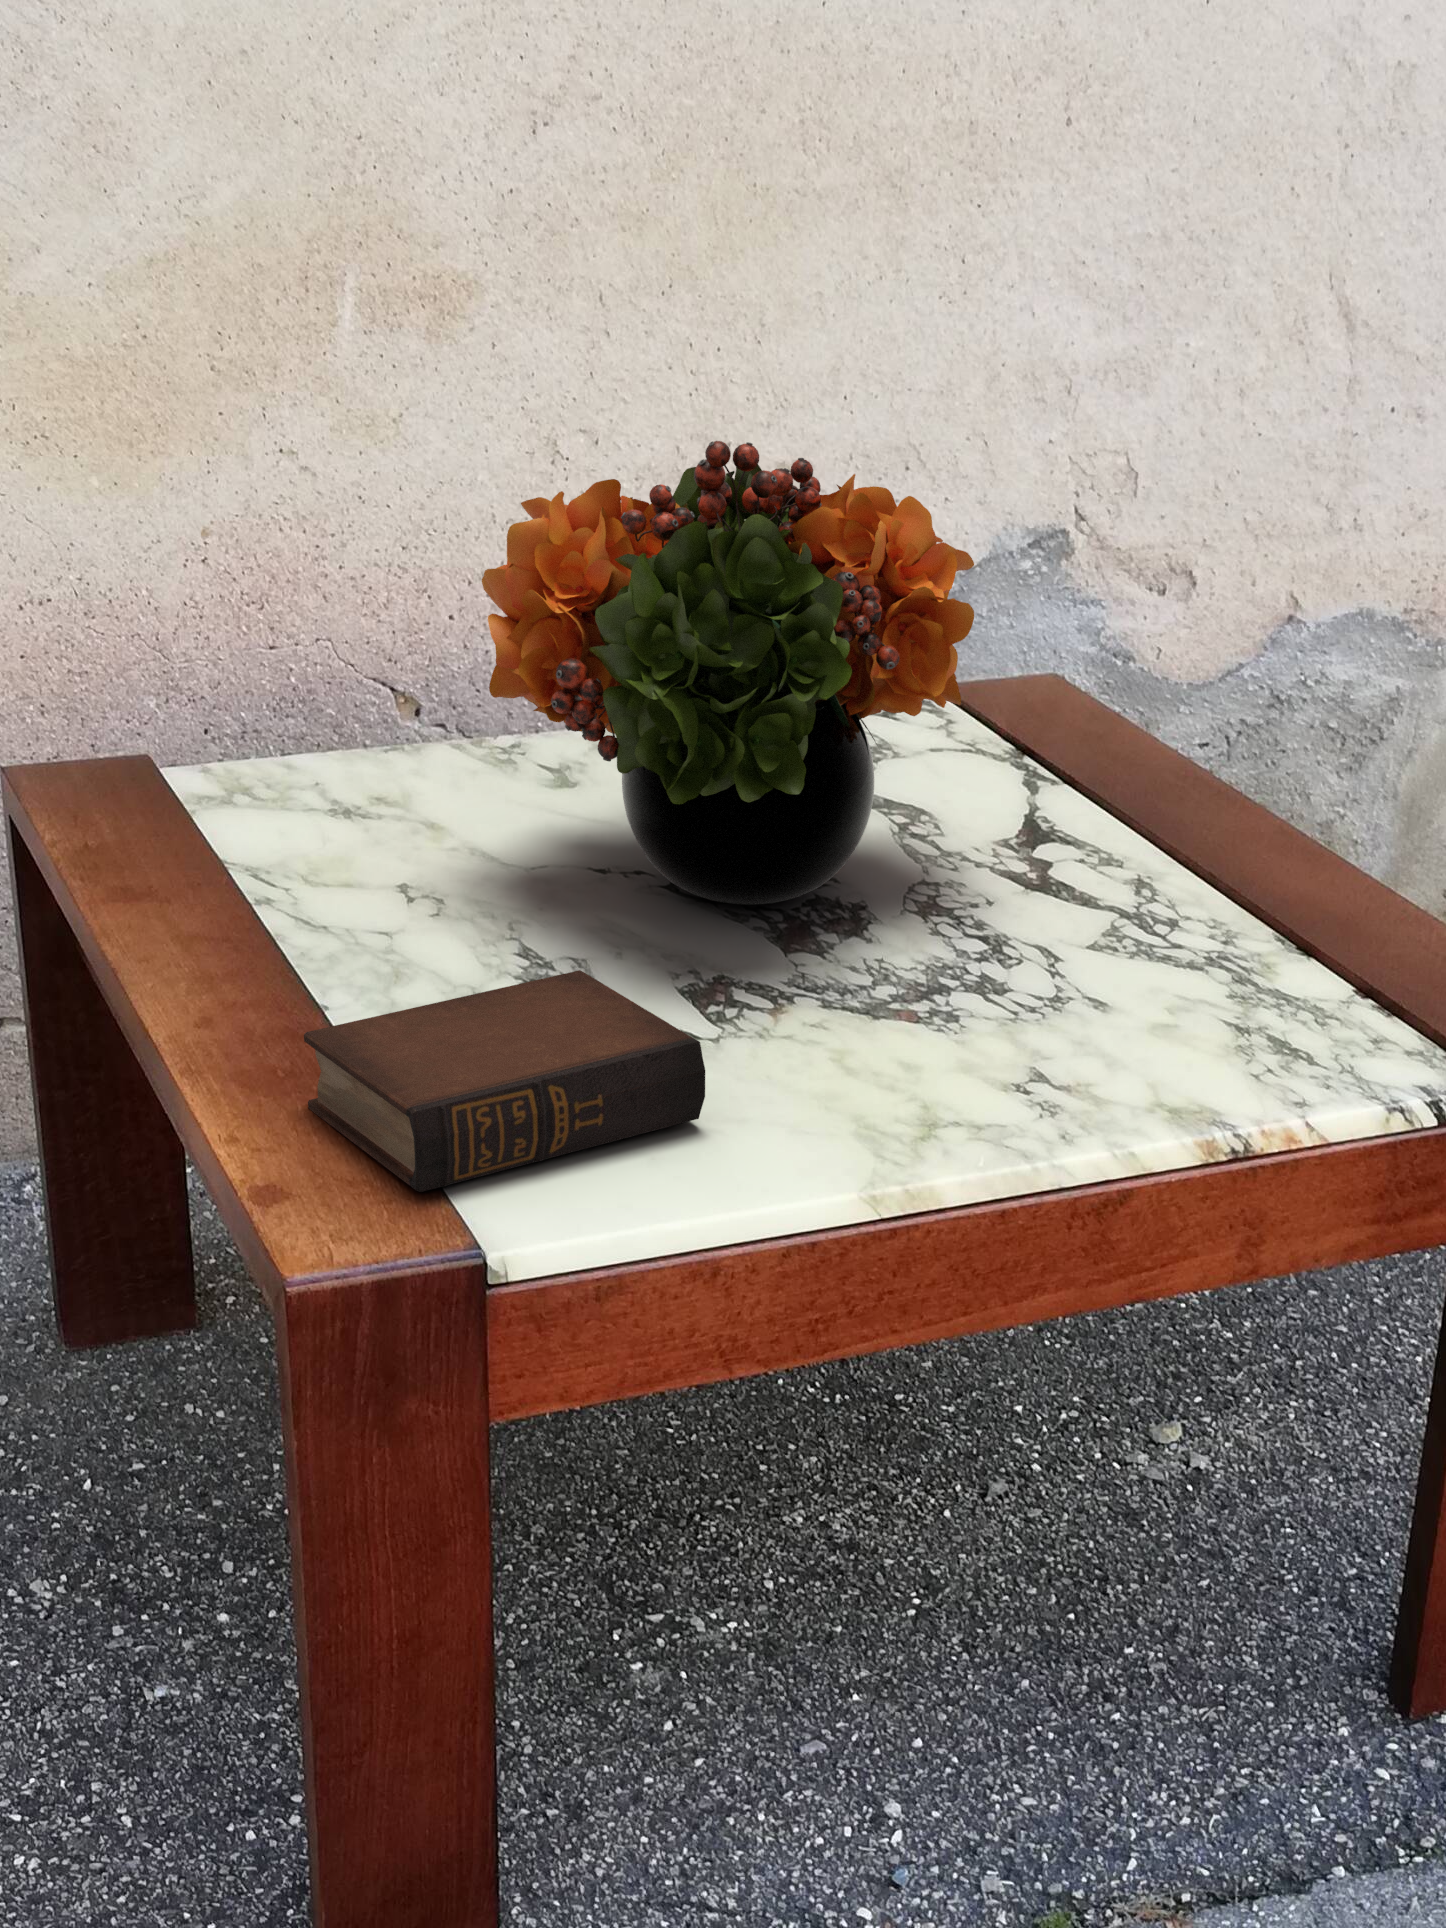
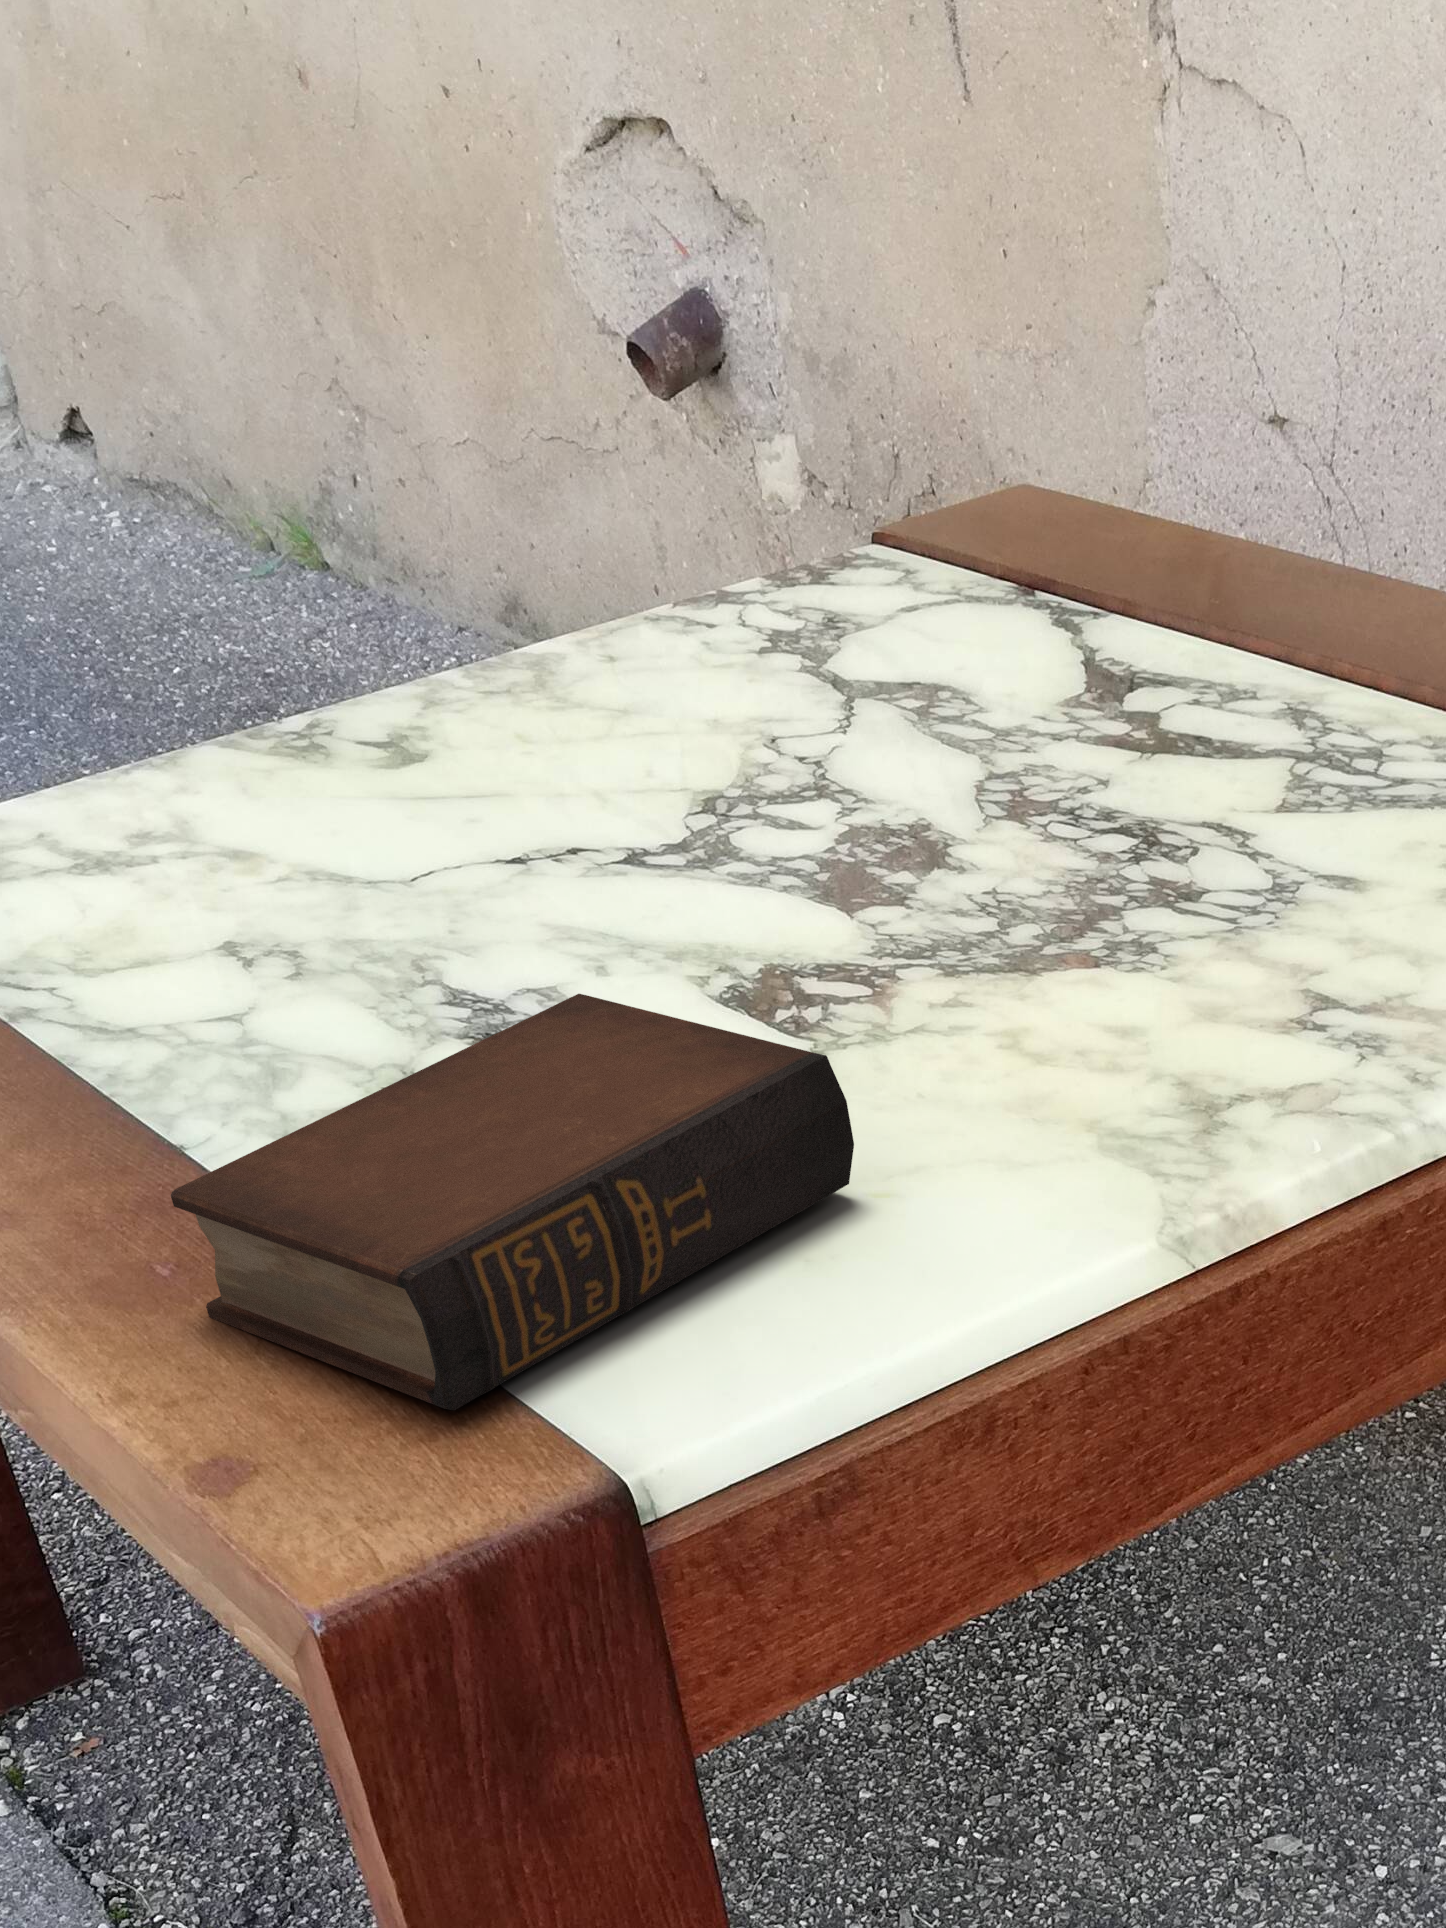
flower arrangement: present [482,441,974,904] -> none [219,97,1026,863]

